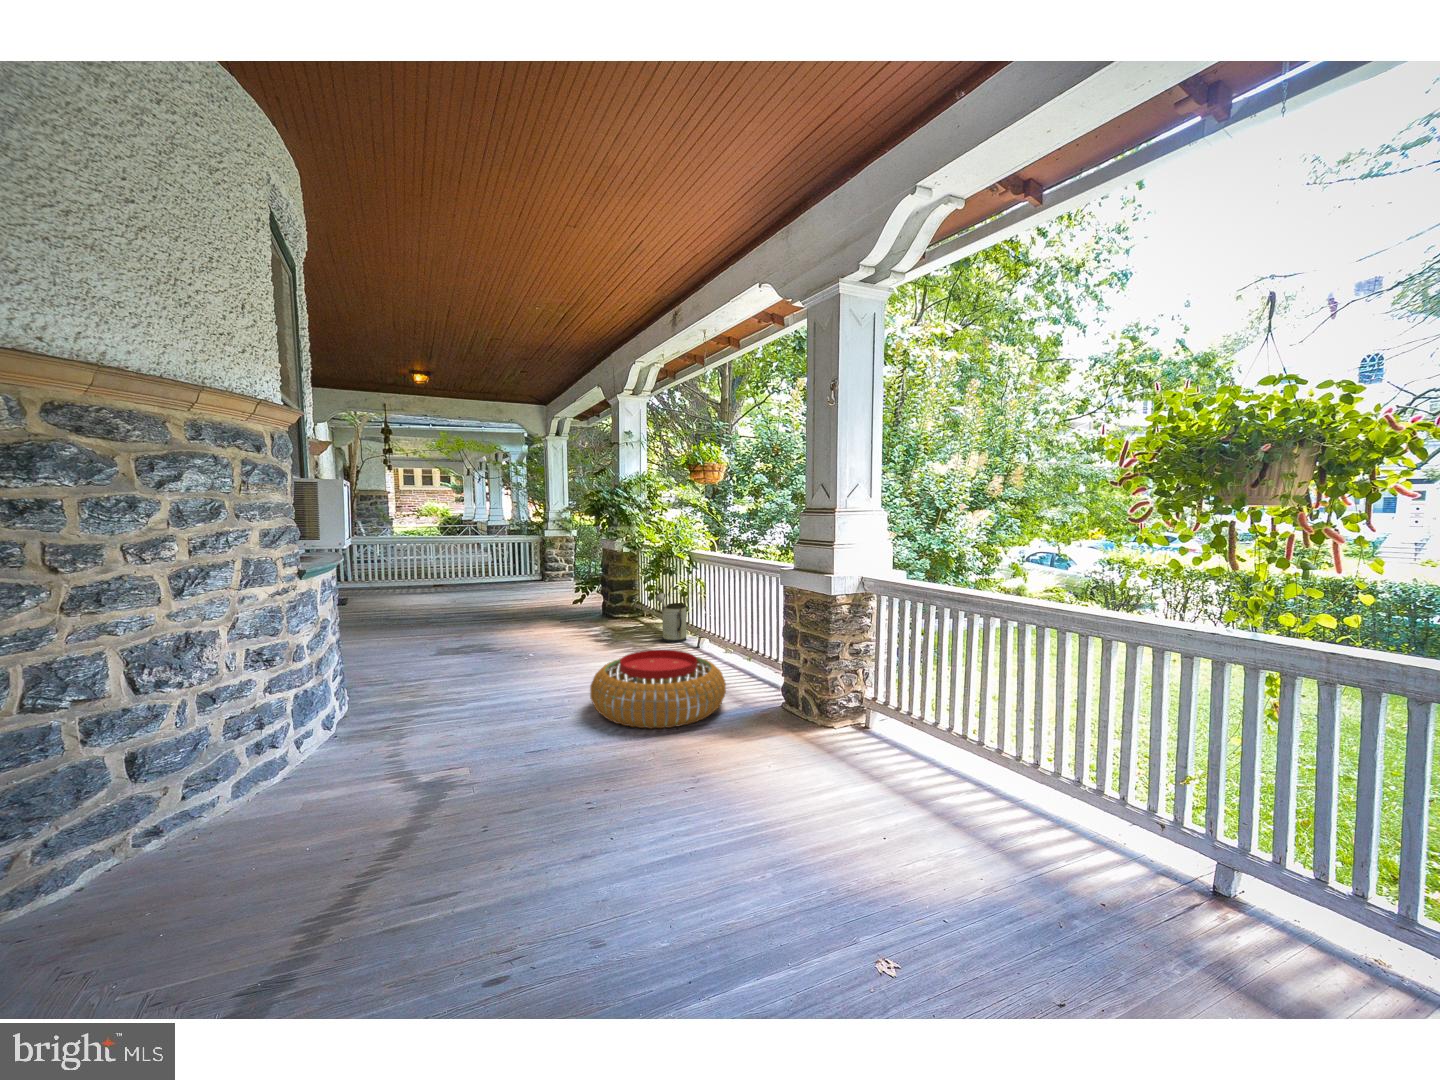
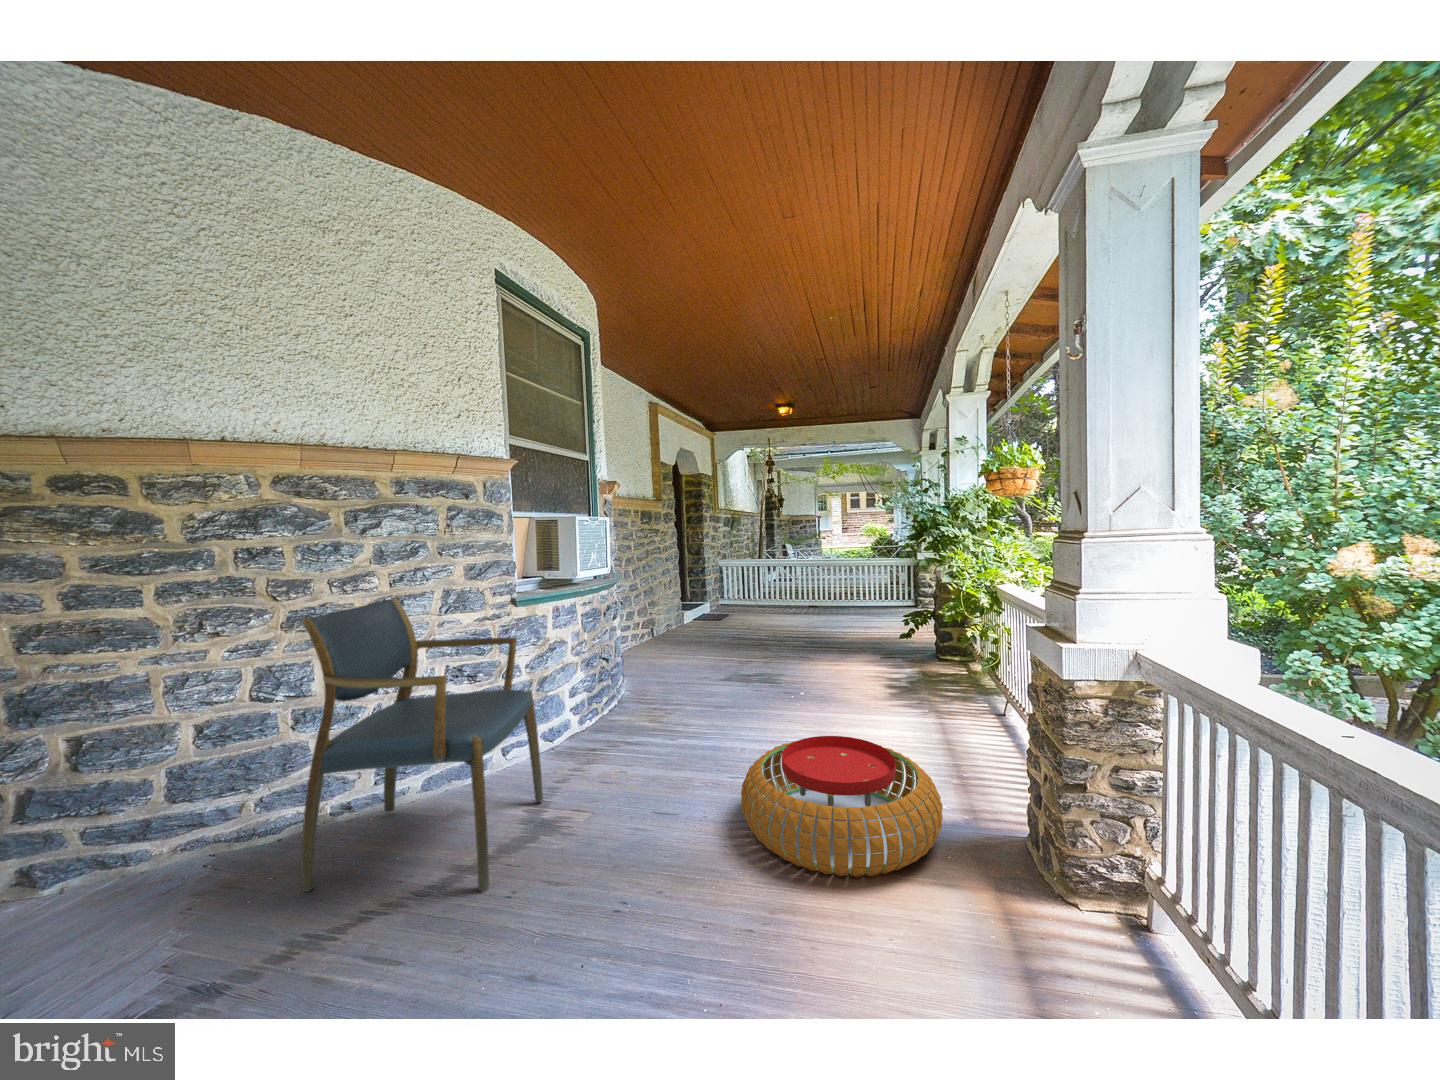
armchair: none [198,566,458,889] -> present [302,598,543,892]
watering can: present [656,593,686,643] -> none [968,646,1007,722]

